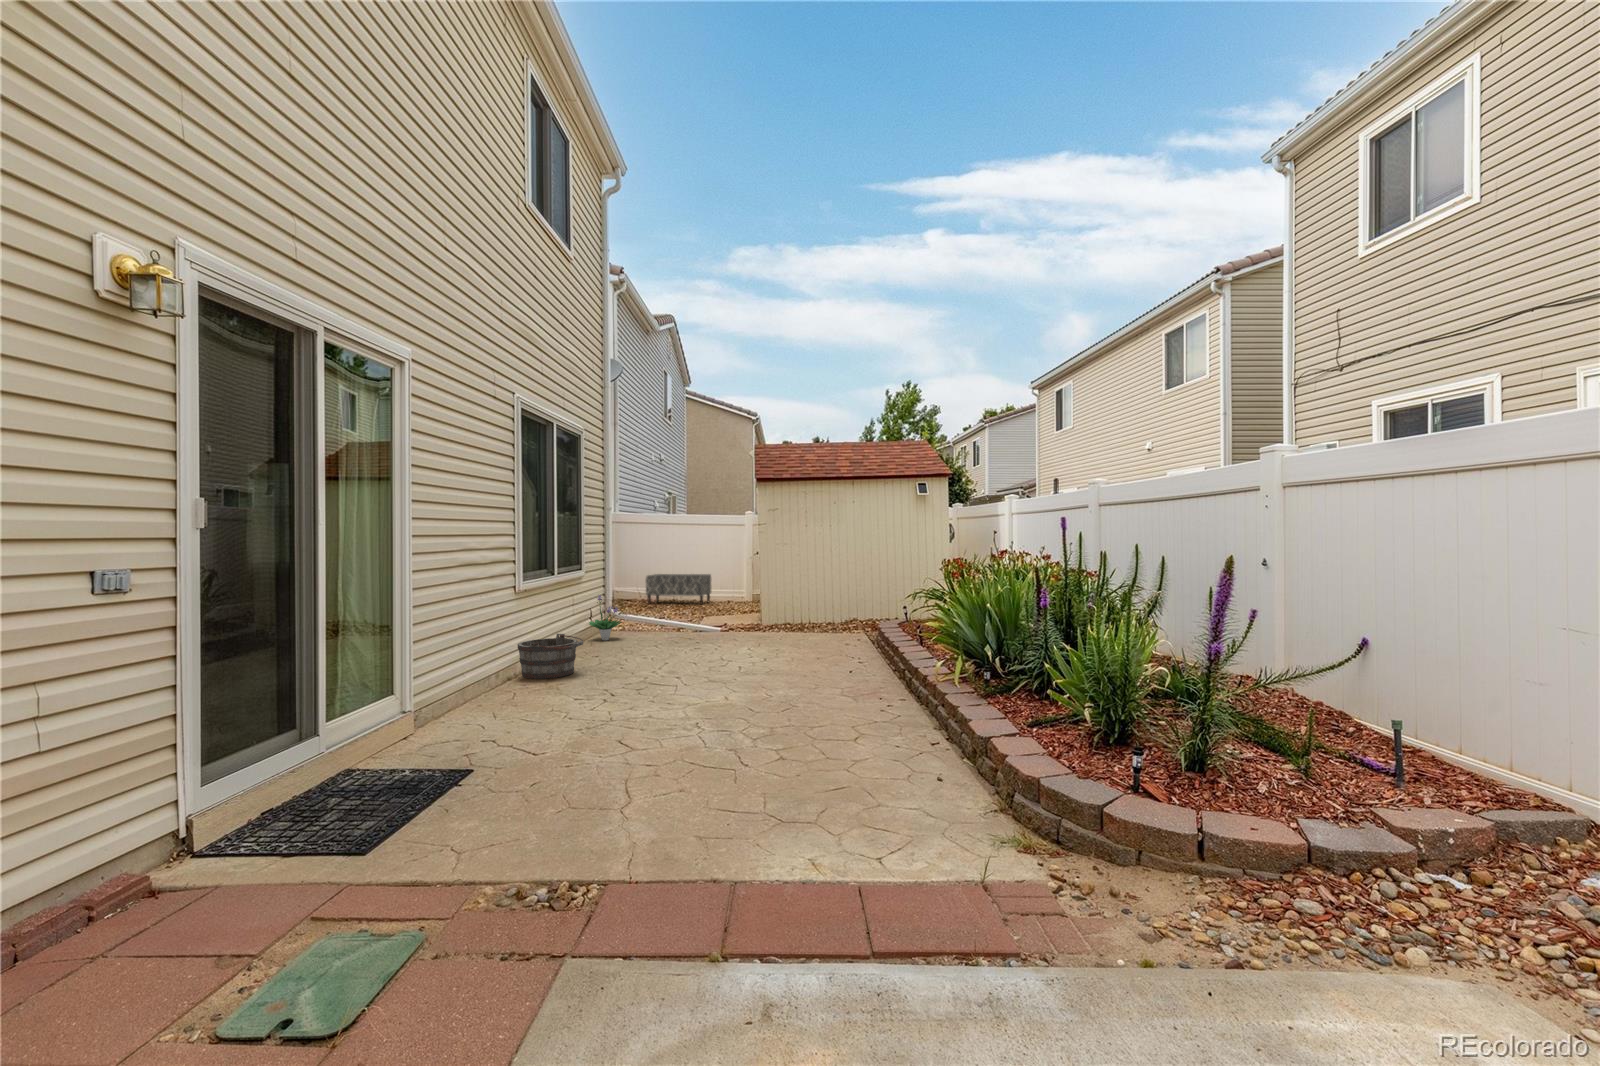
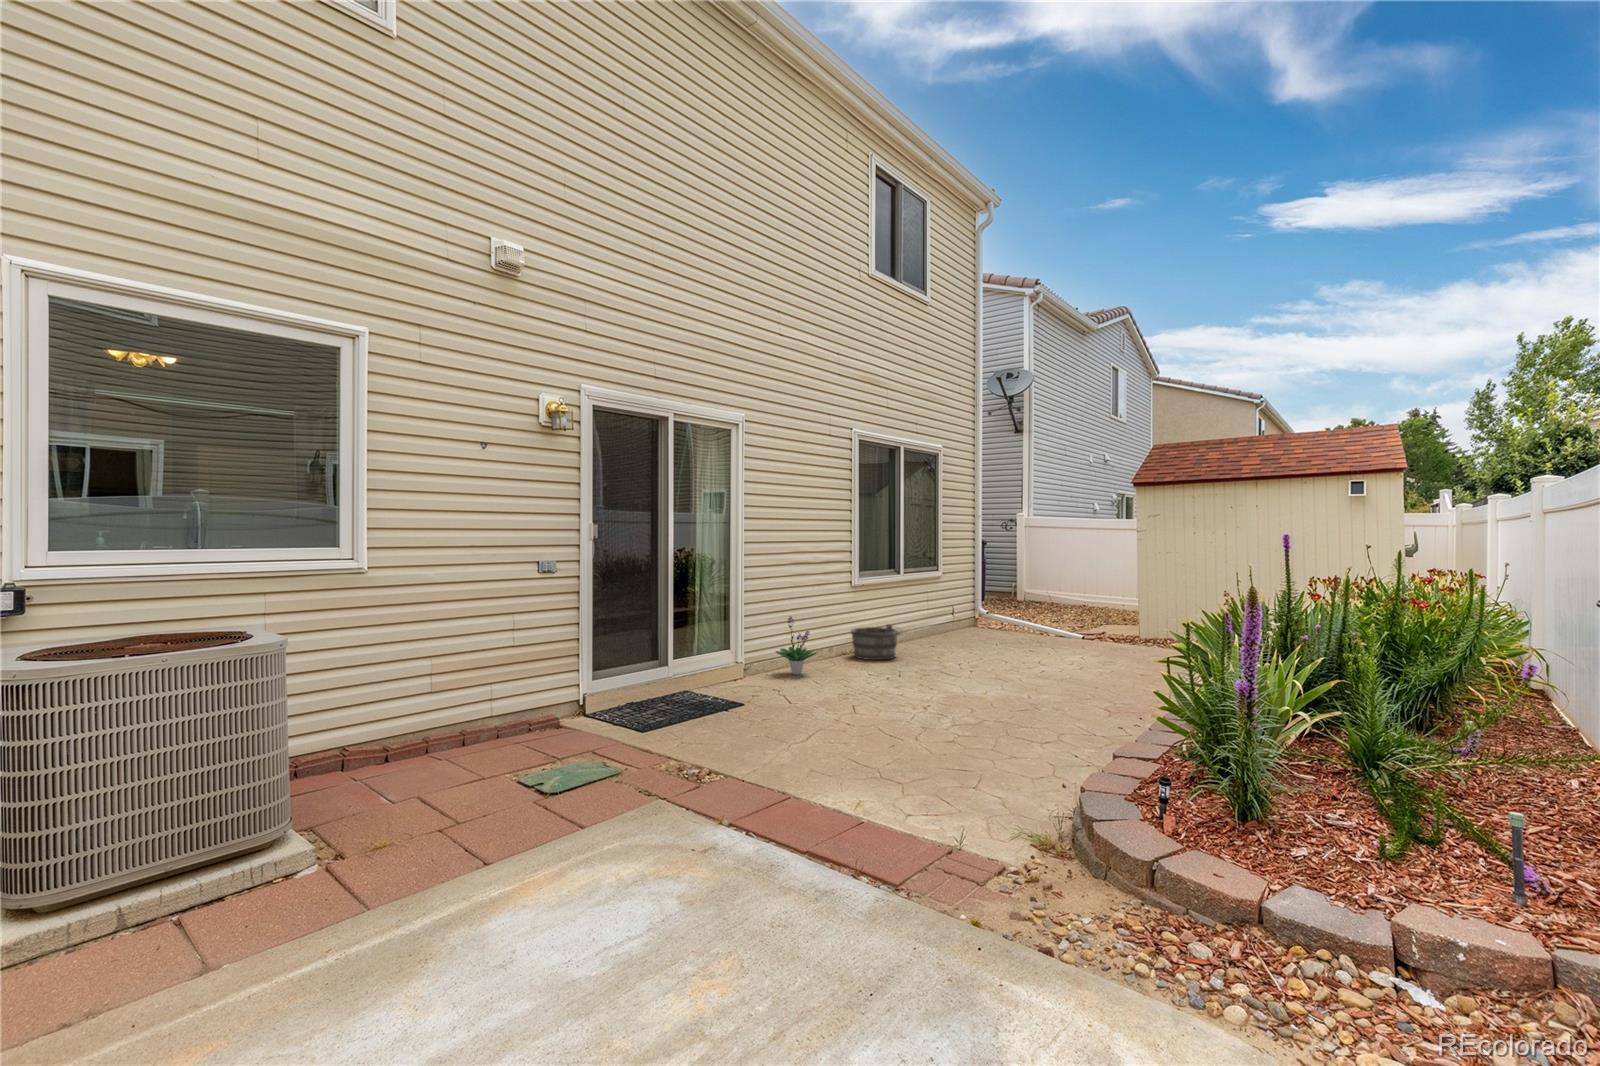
bench: present [646,574,711,605] -> none [1049,579,1122,614]
potted plant: present [589,595,622,640] -> present [775,616,817,675]

